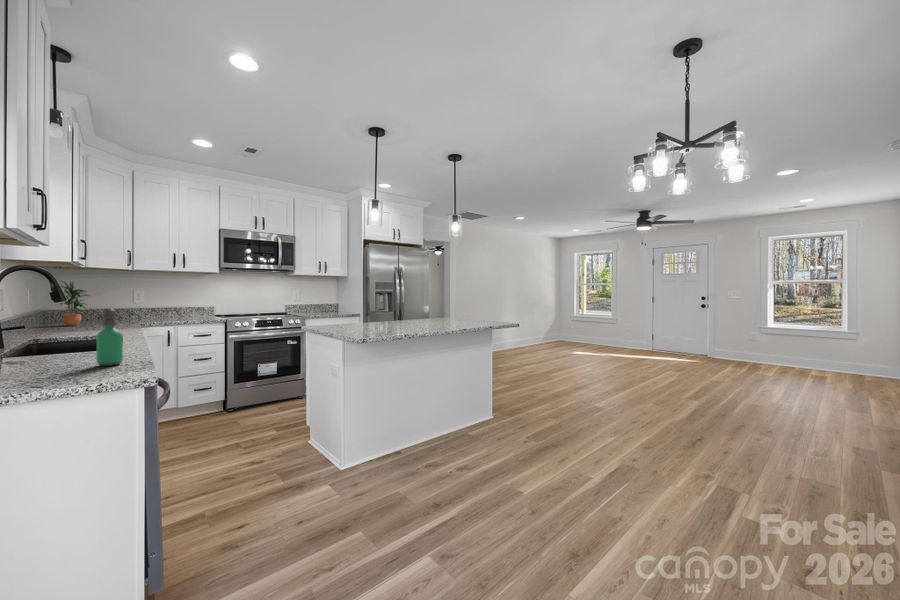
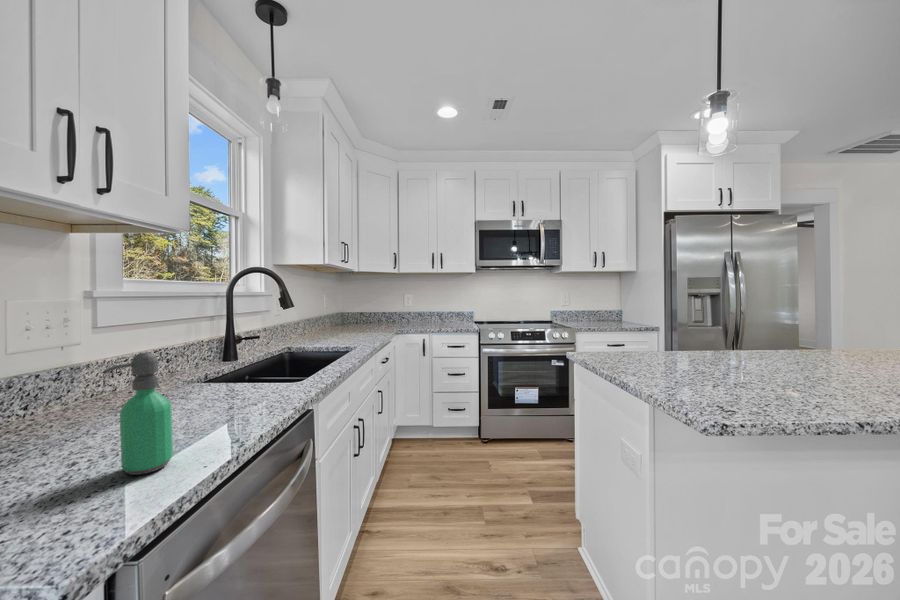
potted plant: present [61,281,89,326] -> none [344,285,370,328]

